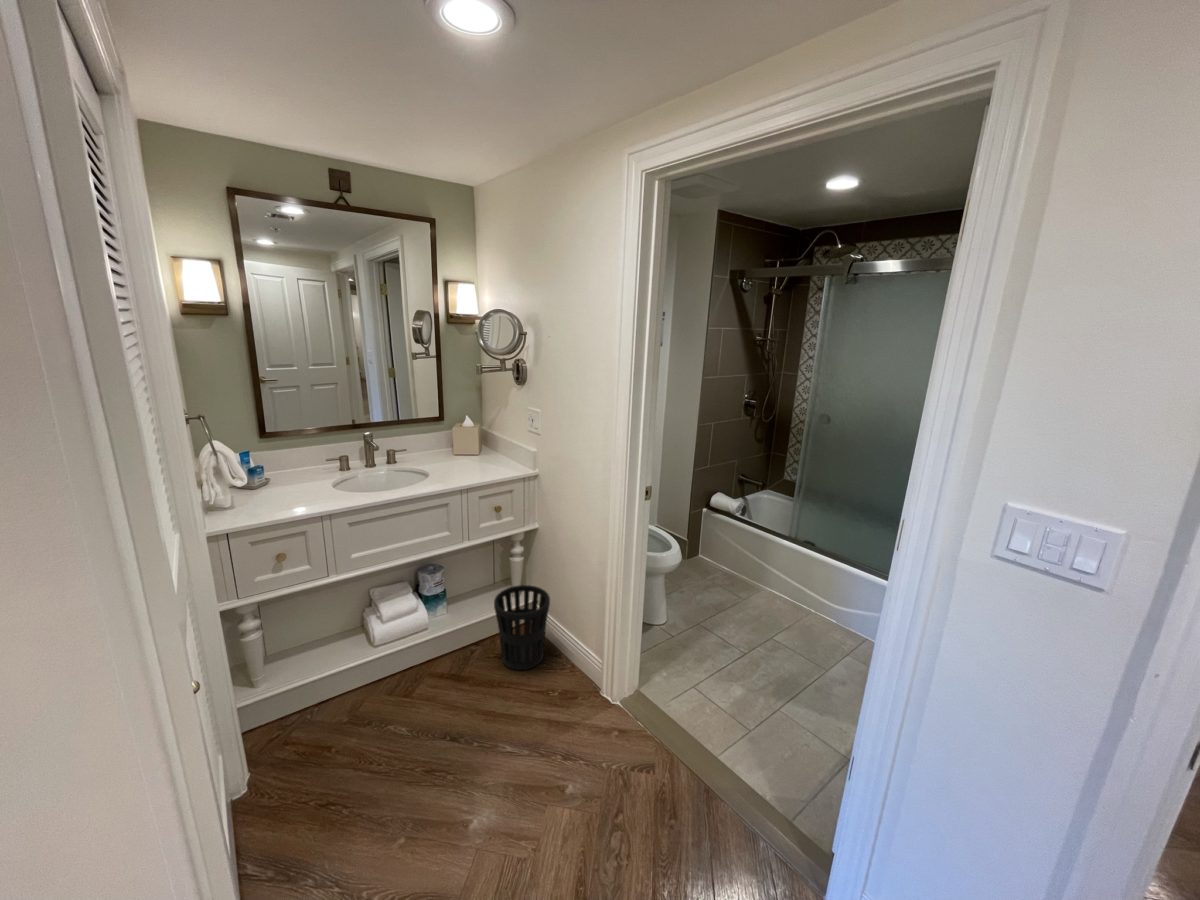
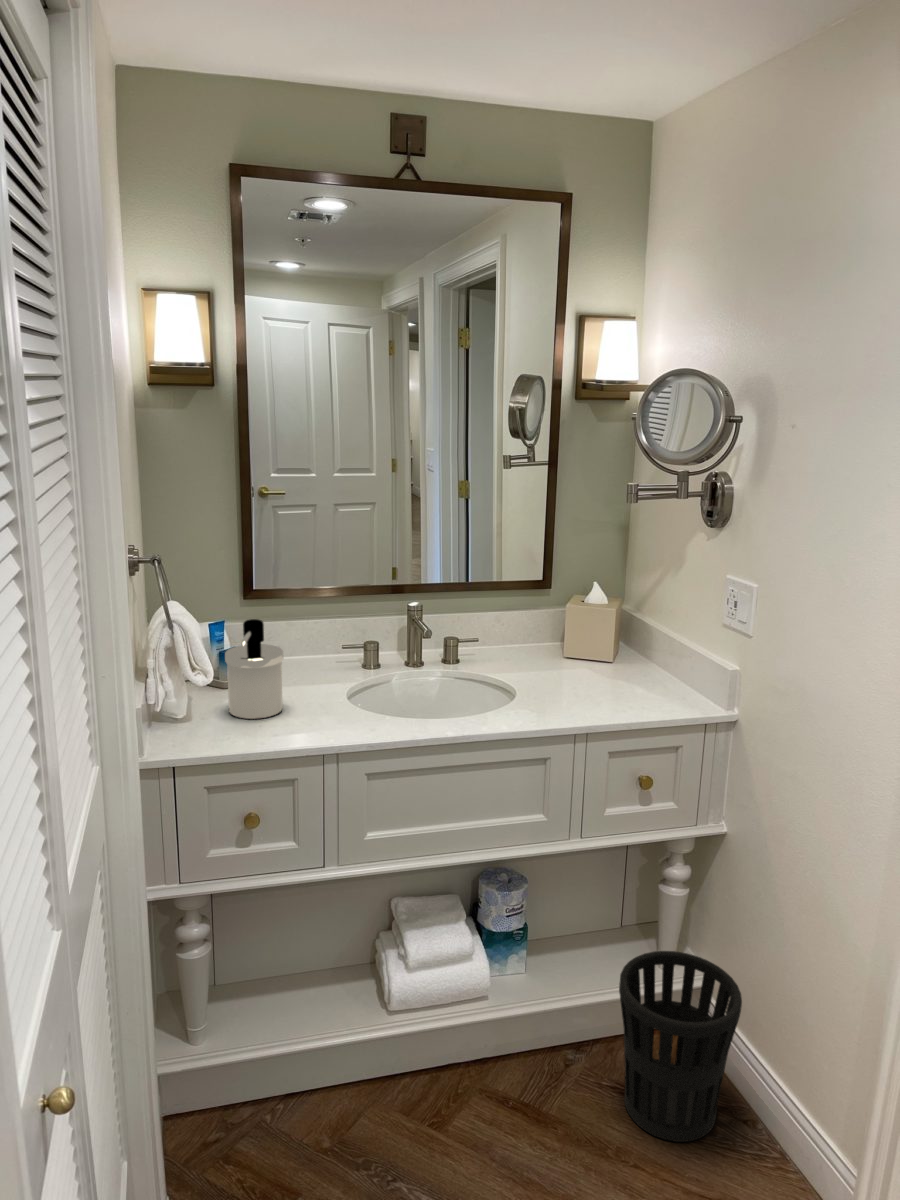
soap dispenser: none [252,447,293,503] -> present [225,619,283,719]

